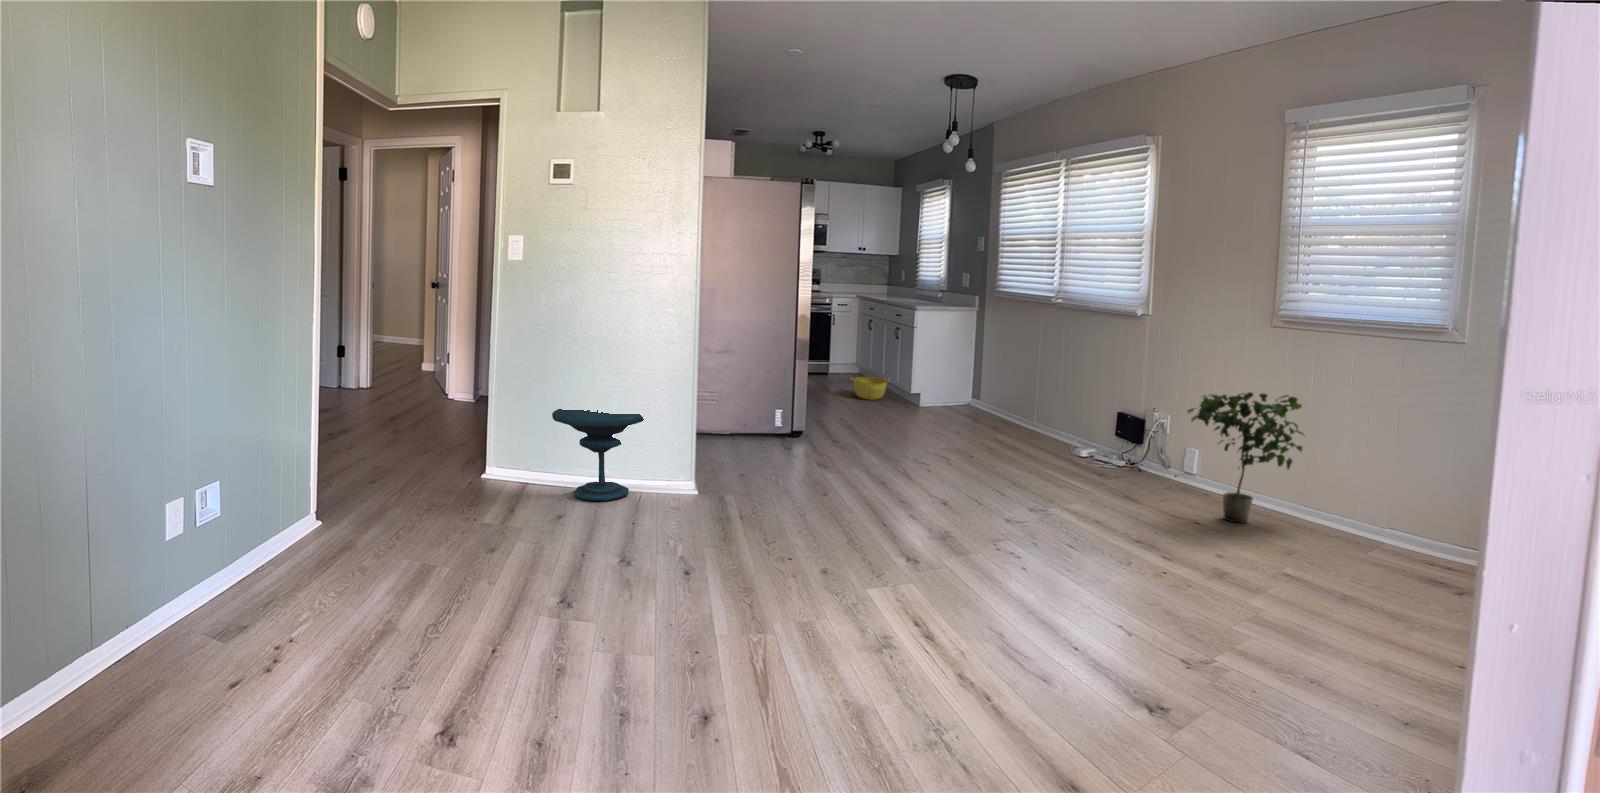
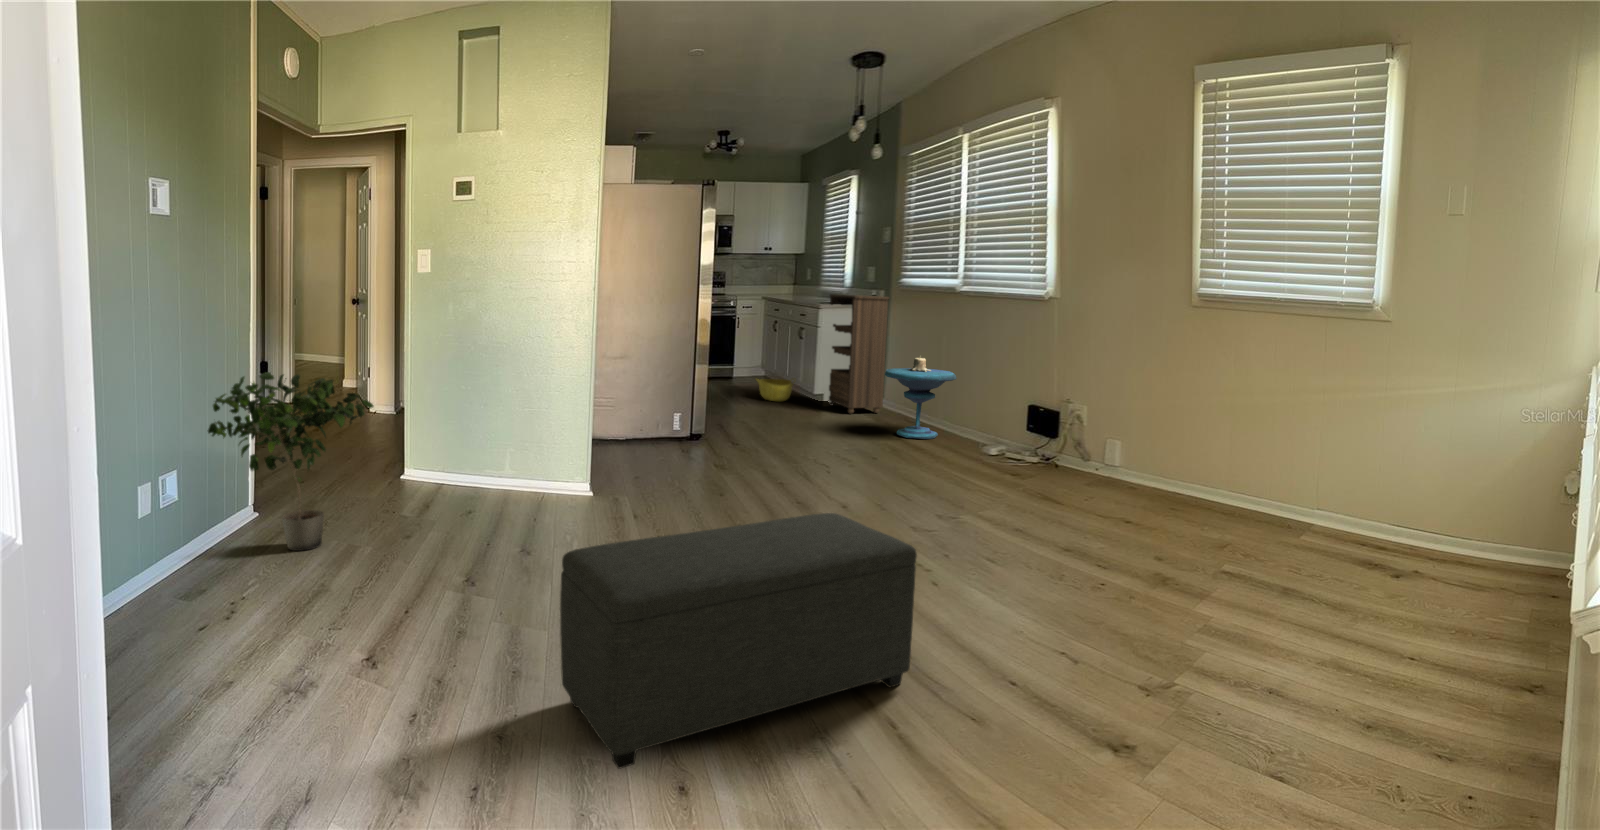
bookshelf: none [919,296,983,414] -> present [828,294,889,413]
potted plant: present [1188,392,1303,523] -> present [208,372,373,551]
side table: present [552,409,644,501] -> present [885,356,957,439]
ottoman: none [700,513,979,700] -> present [560,513,917,769]

